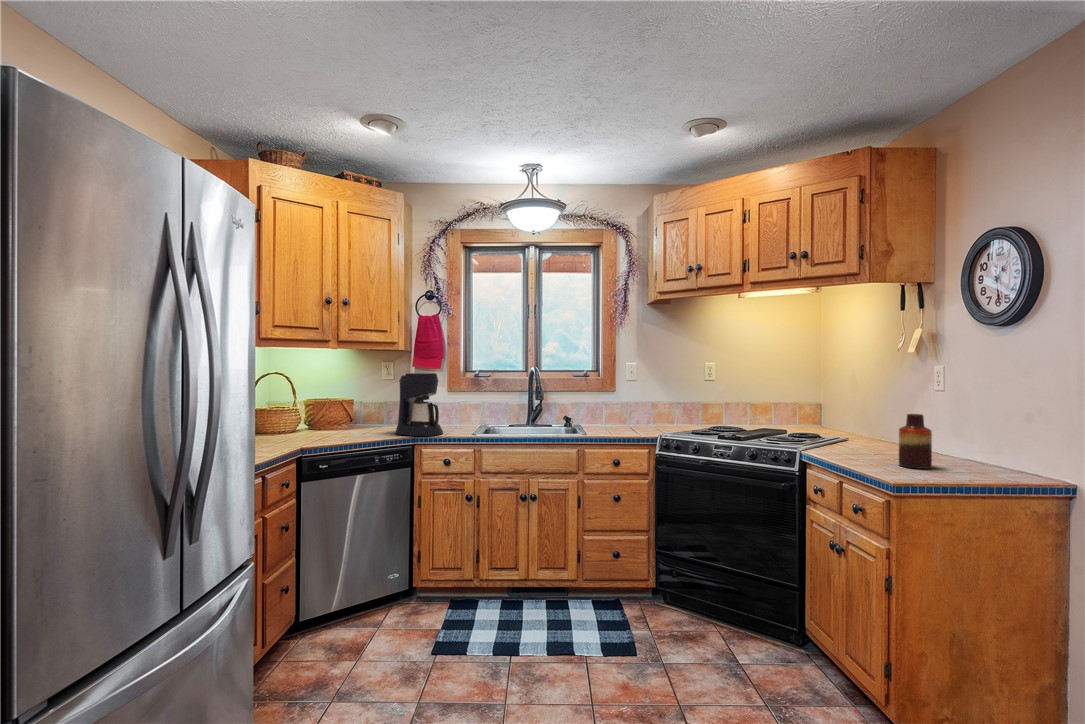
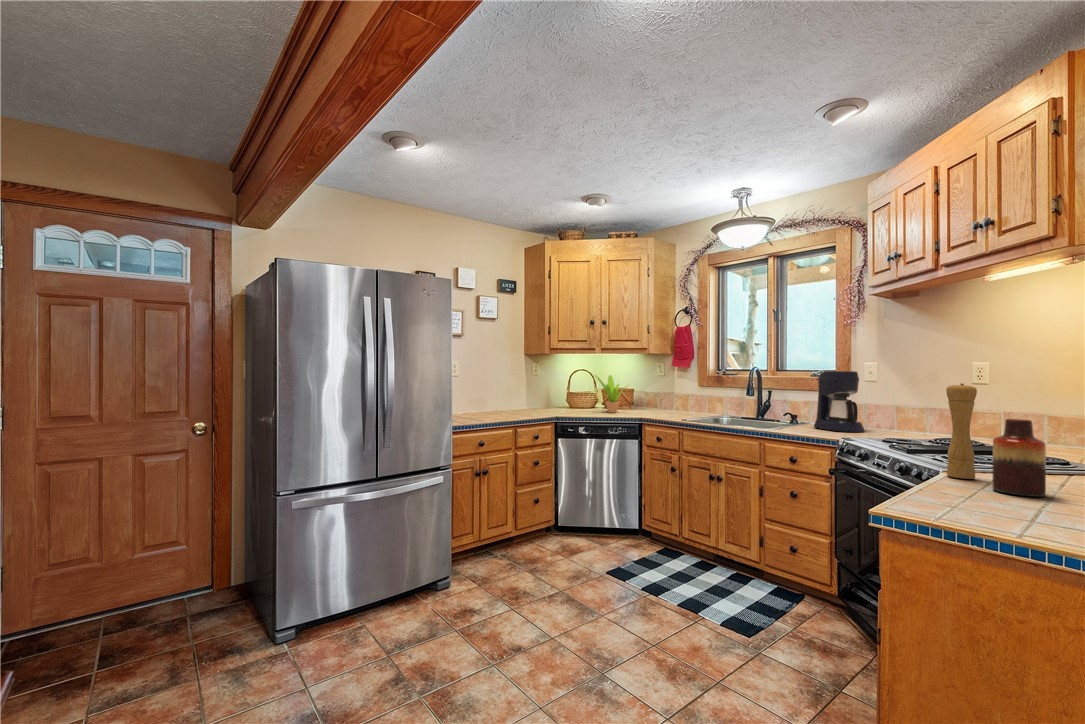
coffee maker: present [395,373,443,436] -> present [814,371,865,432]
potted plant: none [326,379,372,434] -> present [595,375,622,413]
pepper mill: none [848,388,869,462] -> present [946,384,977,479]

